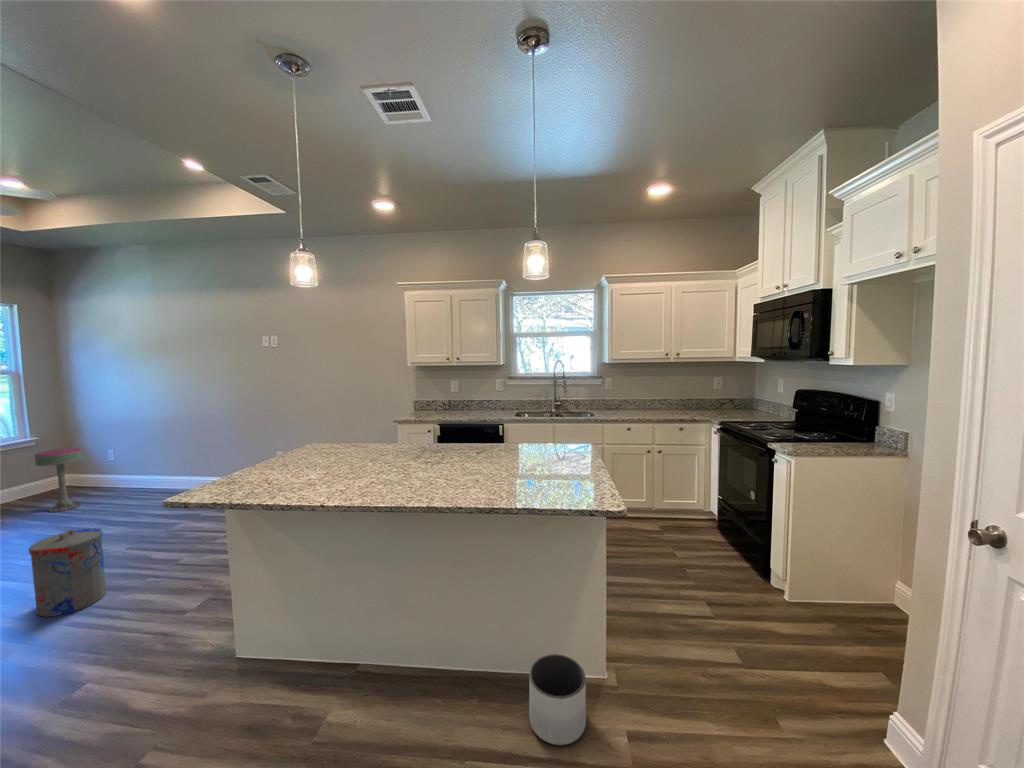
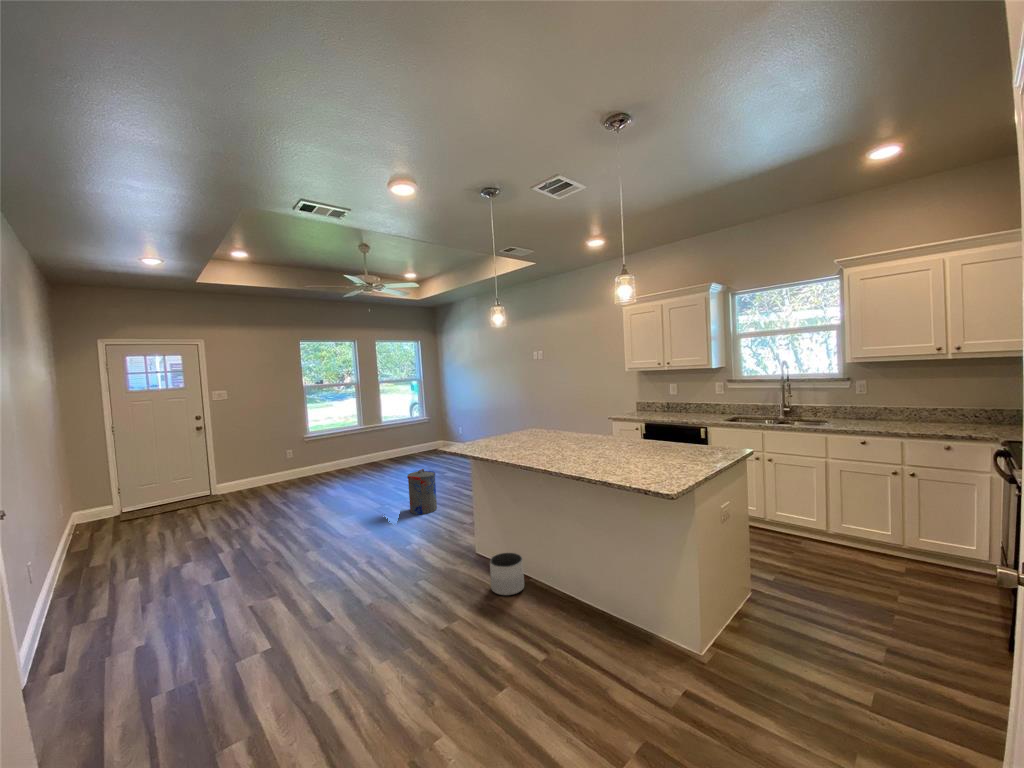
bar stool: present [35,448,83,512] -> none [423,428,443,466]
planter: present [529,654,586,745] -> present [490,553,524,596]

